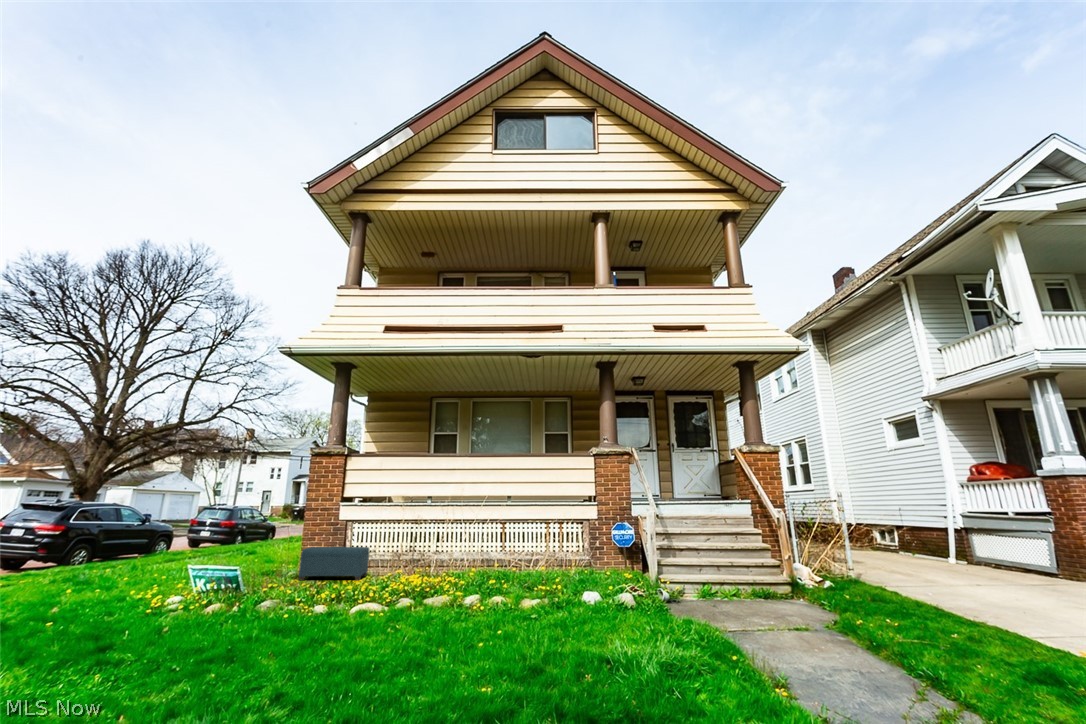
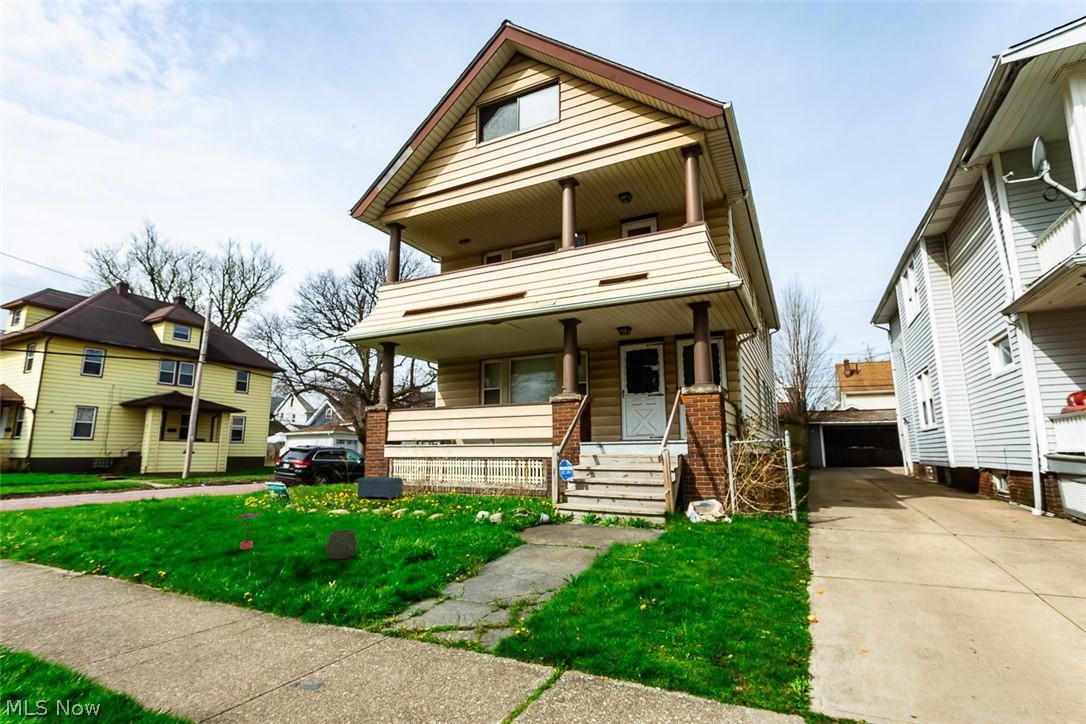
potted plant: none [341,618,385,687] -> present [234,513,262,550]
woven basket: none [544,632,588,685] -> present [327,530,357,559]

